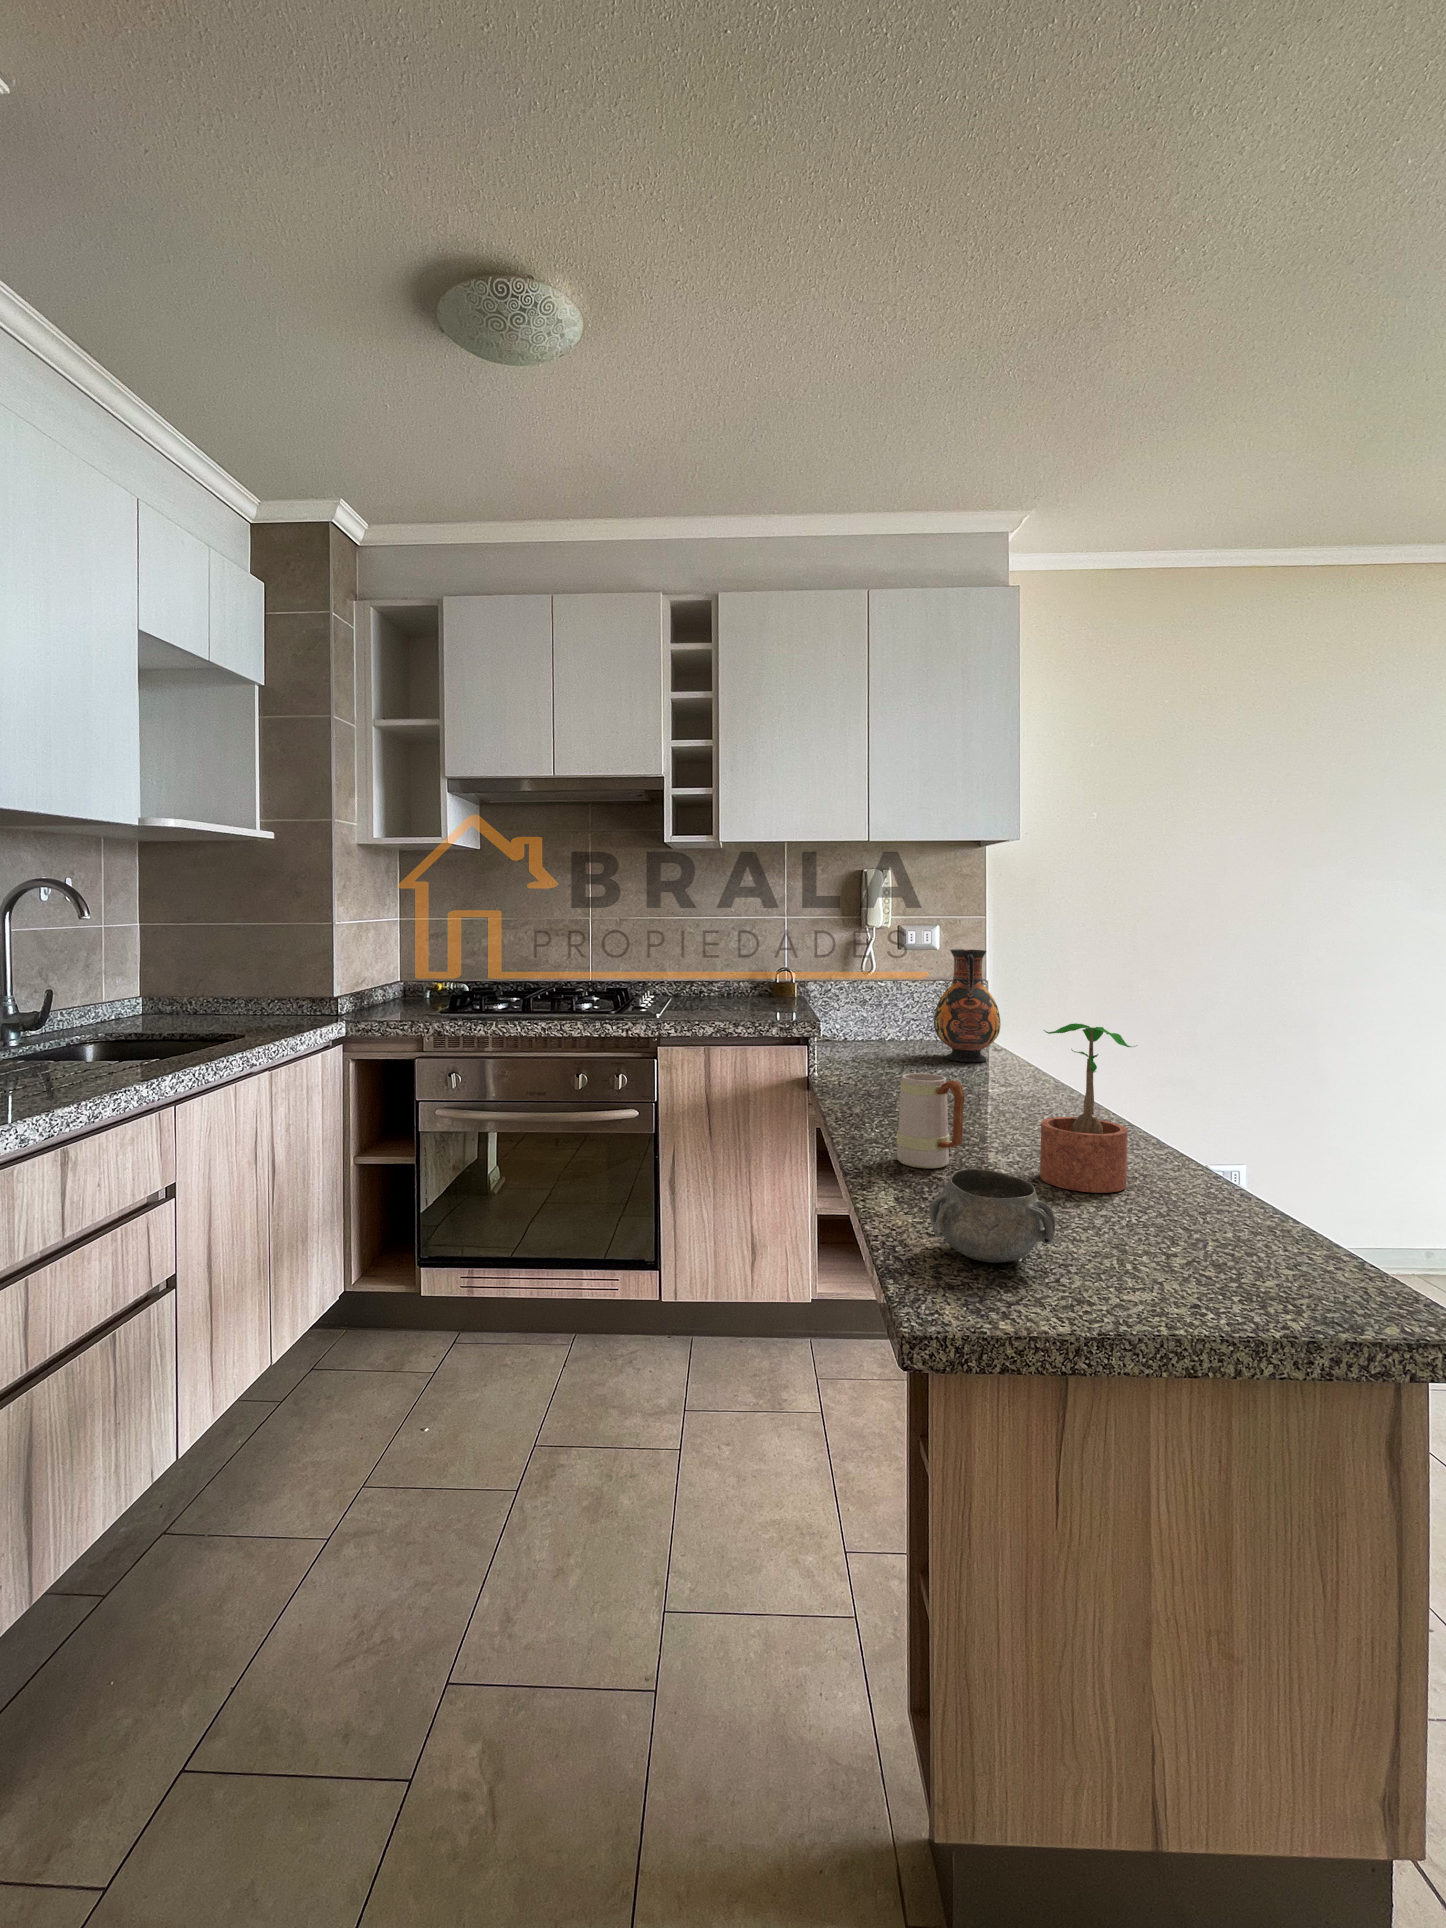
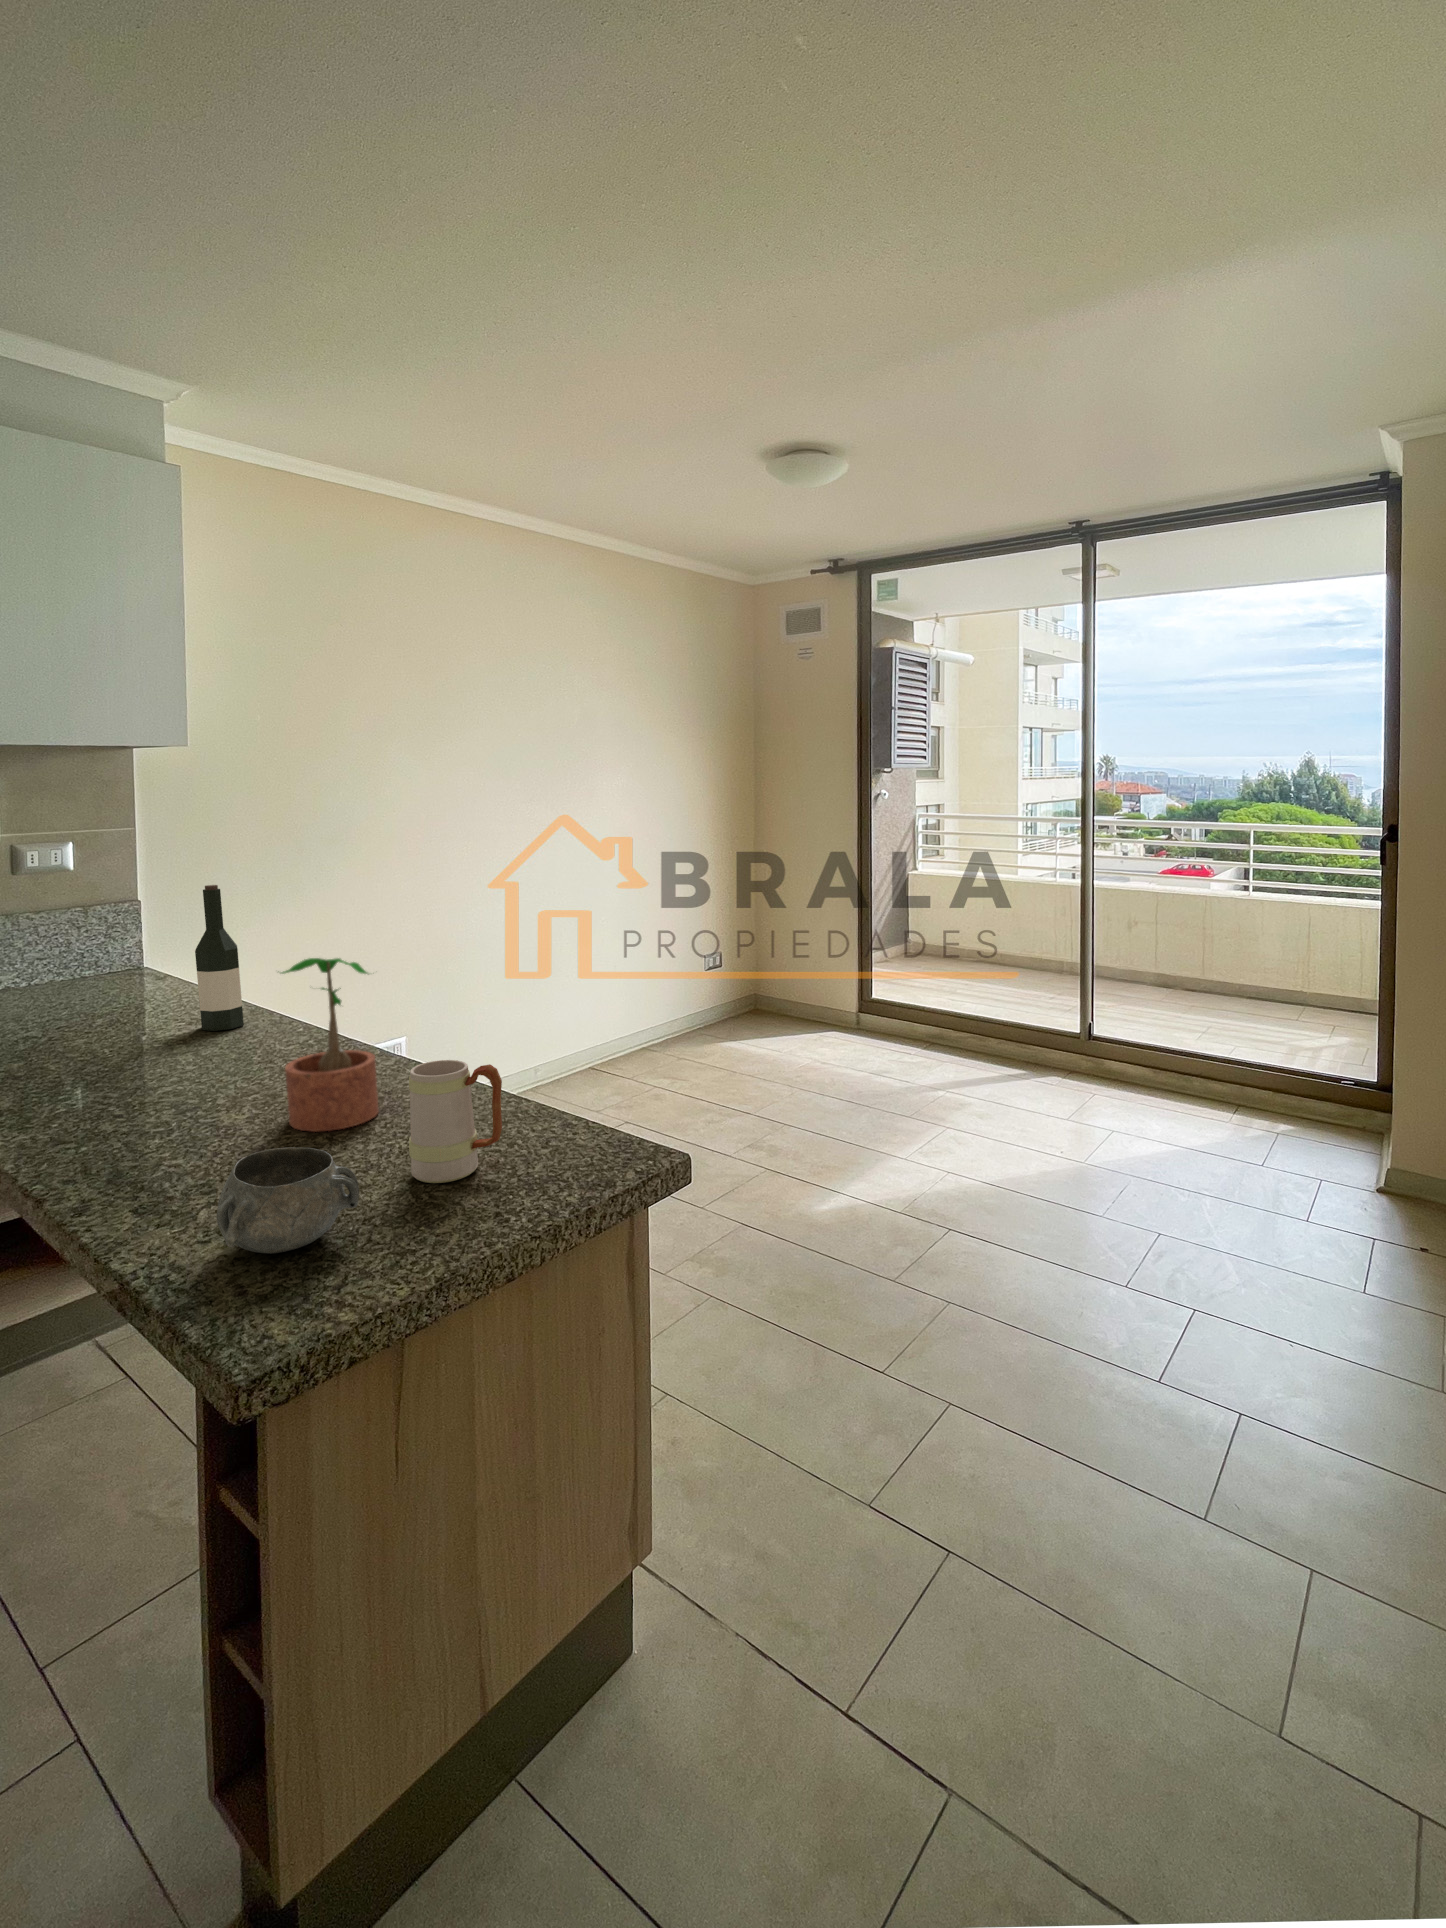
vase: present [934,949,1001,1062] -> none [77,870,166,1003]
wine bottle: none [1009,963,1047,1096] -> present [195,885,244,1031]
mug: present [897,1073,964,1168] -> present [409,1060,502,1183]

